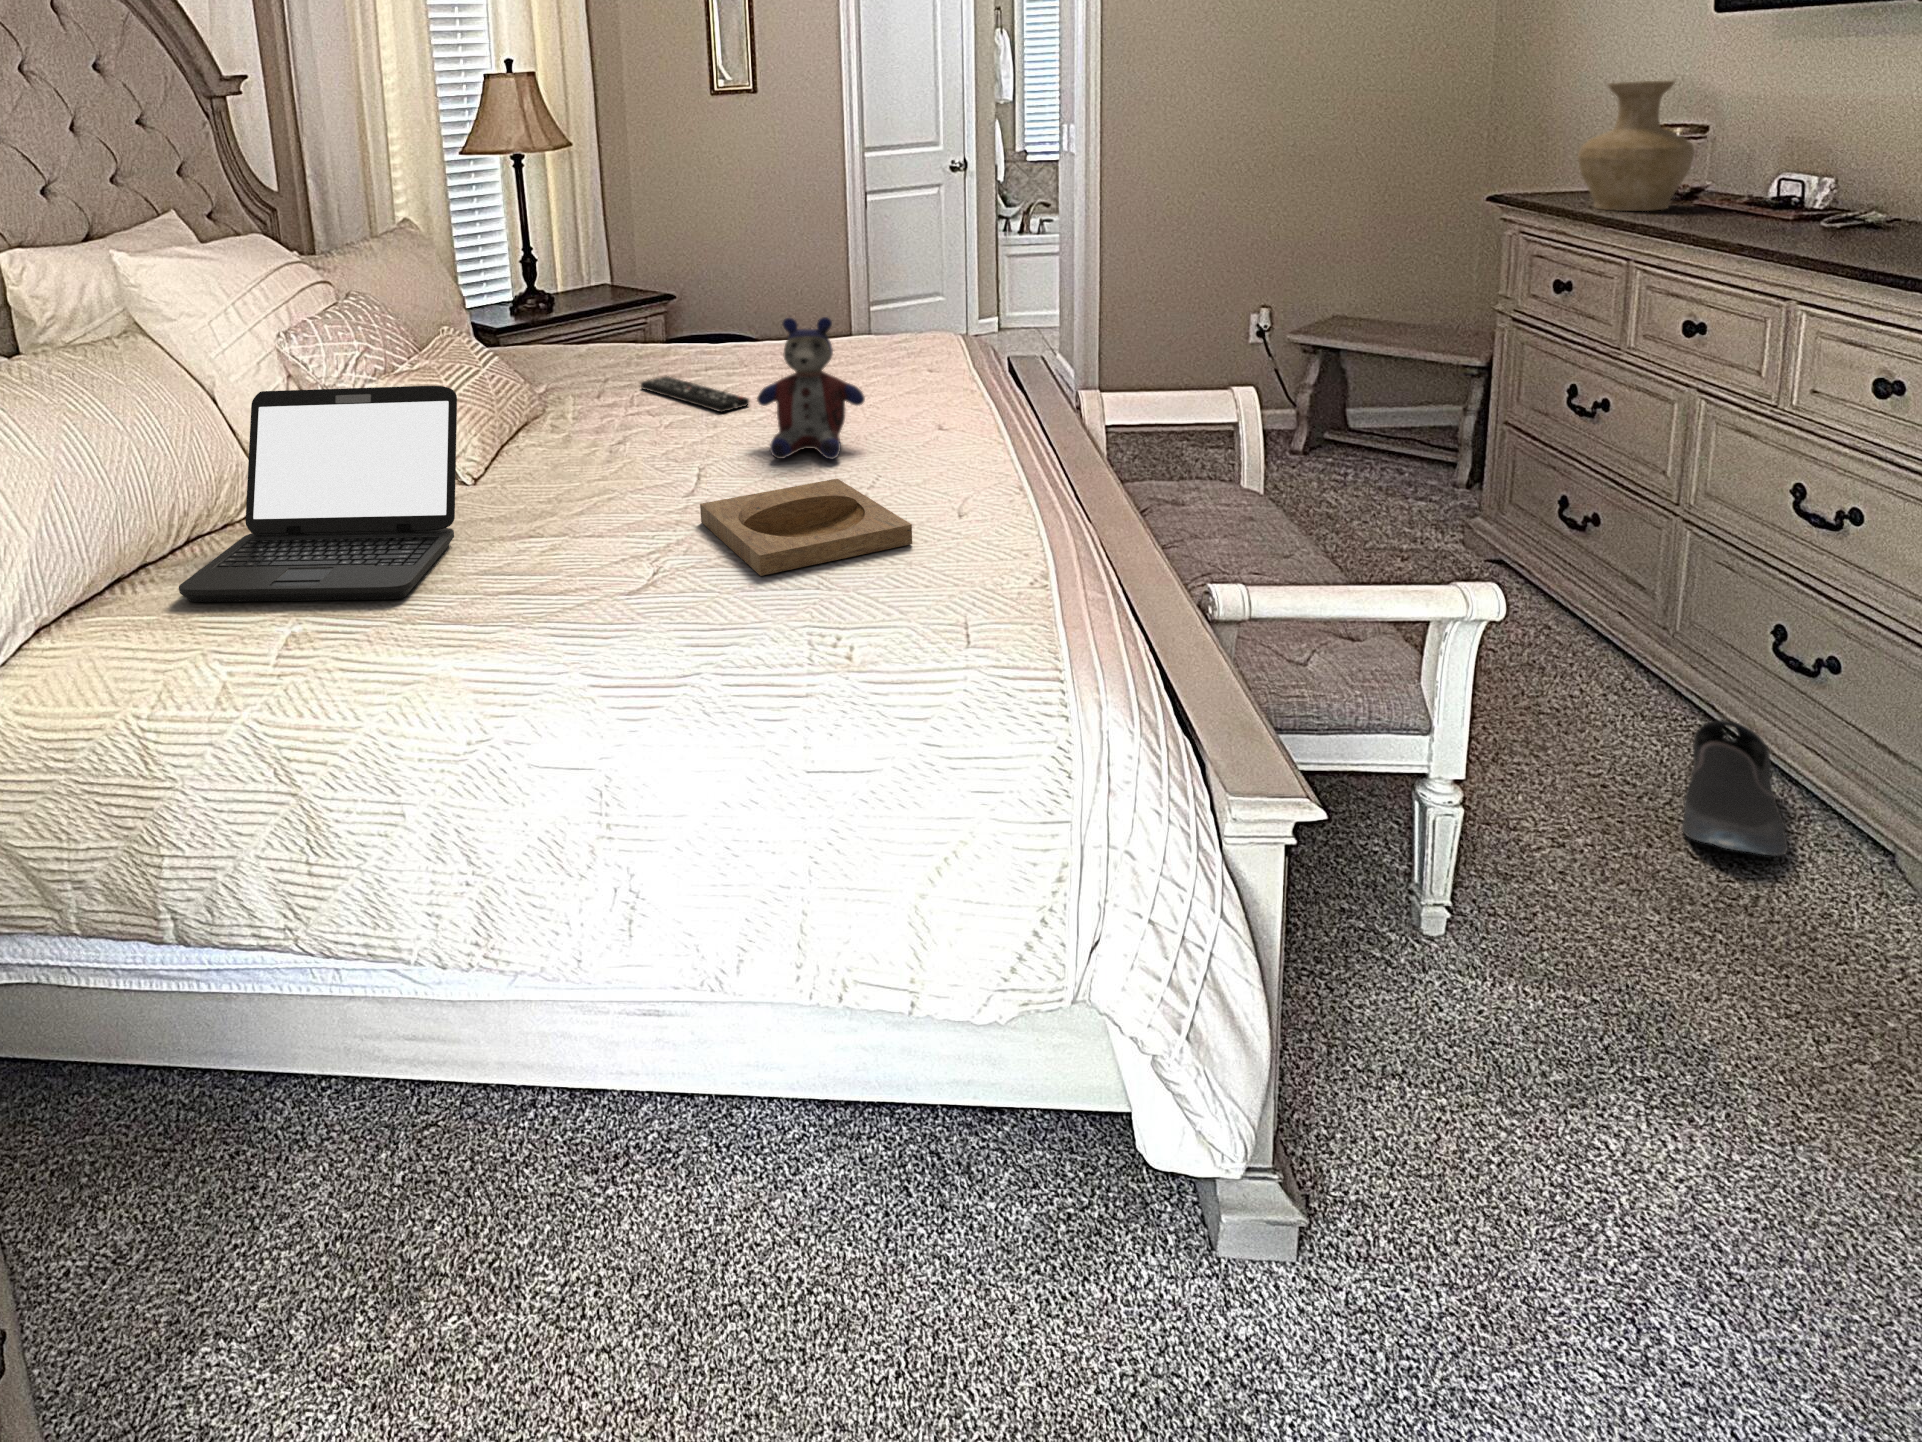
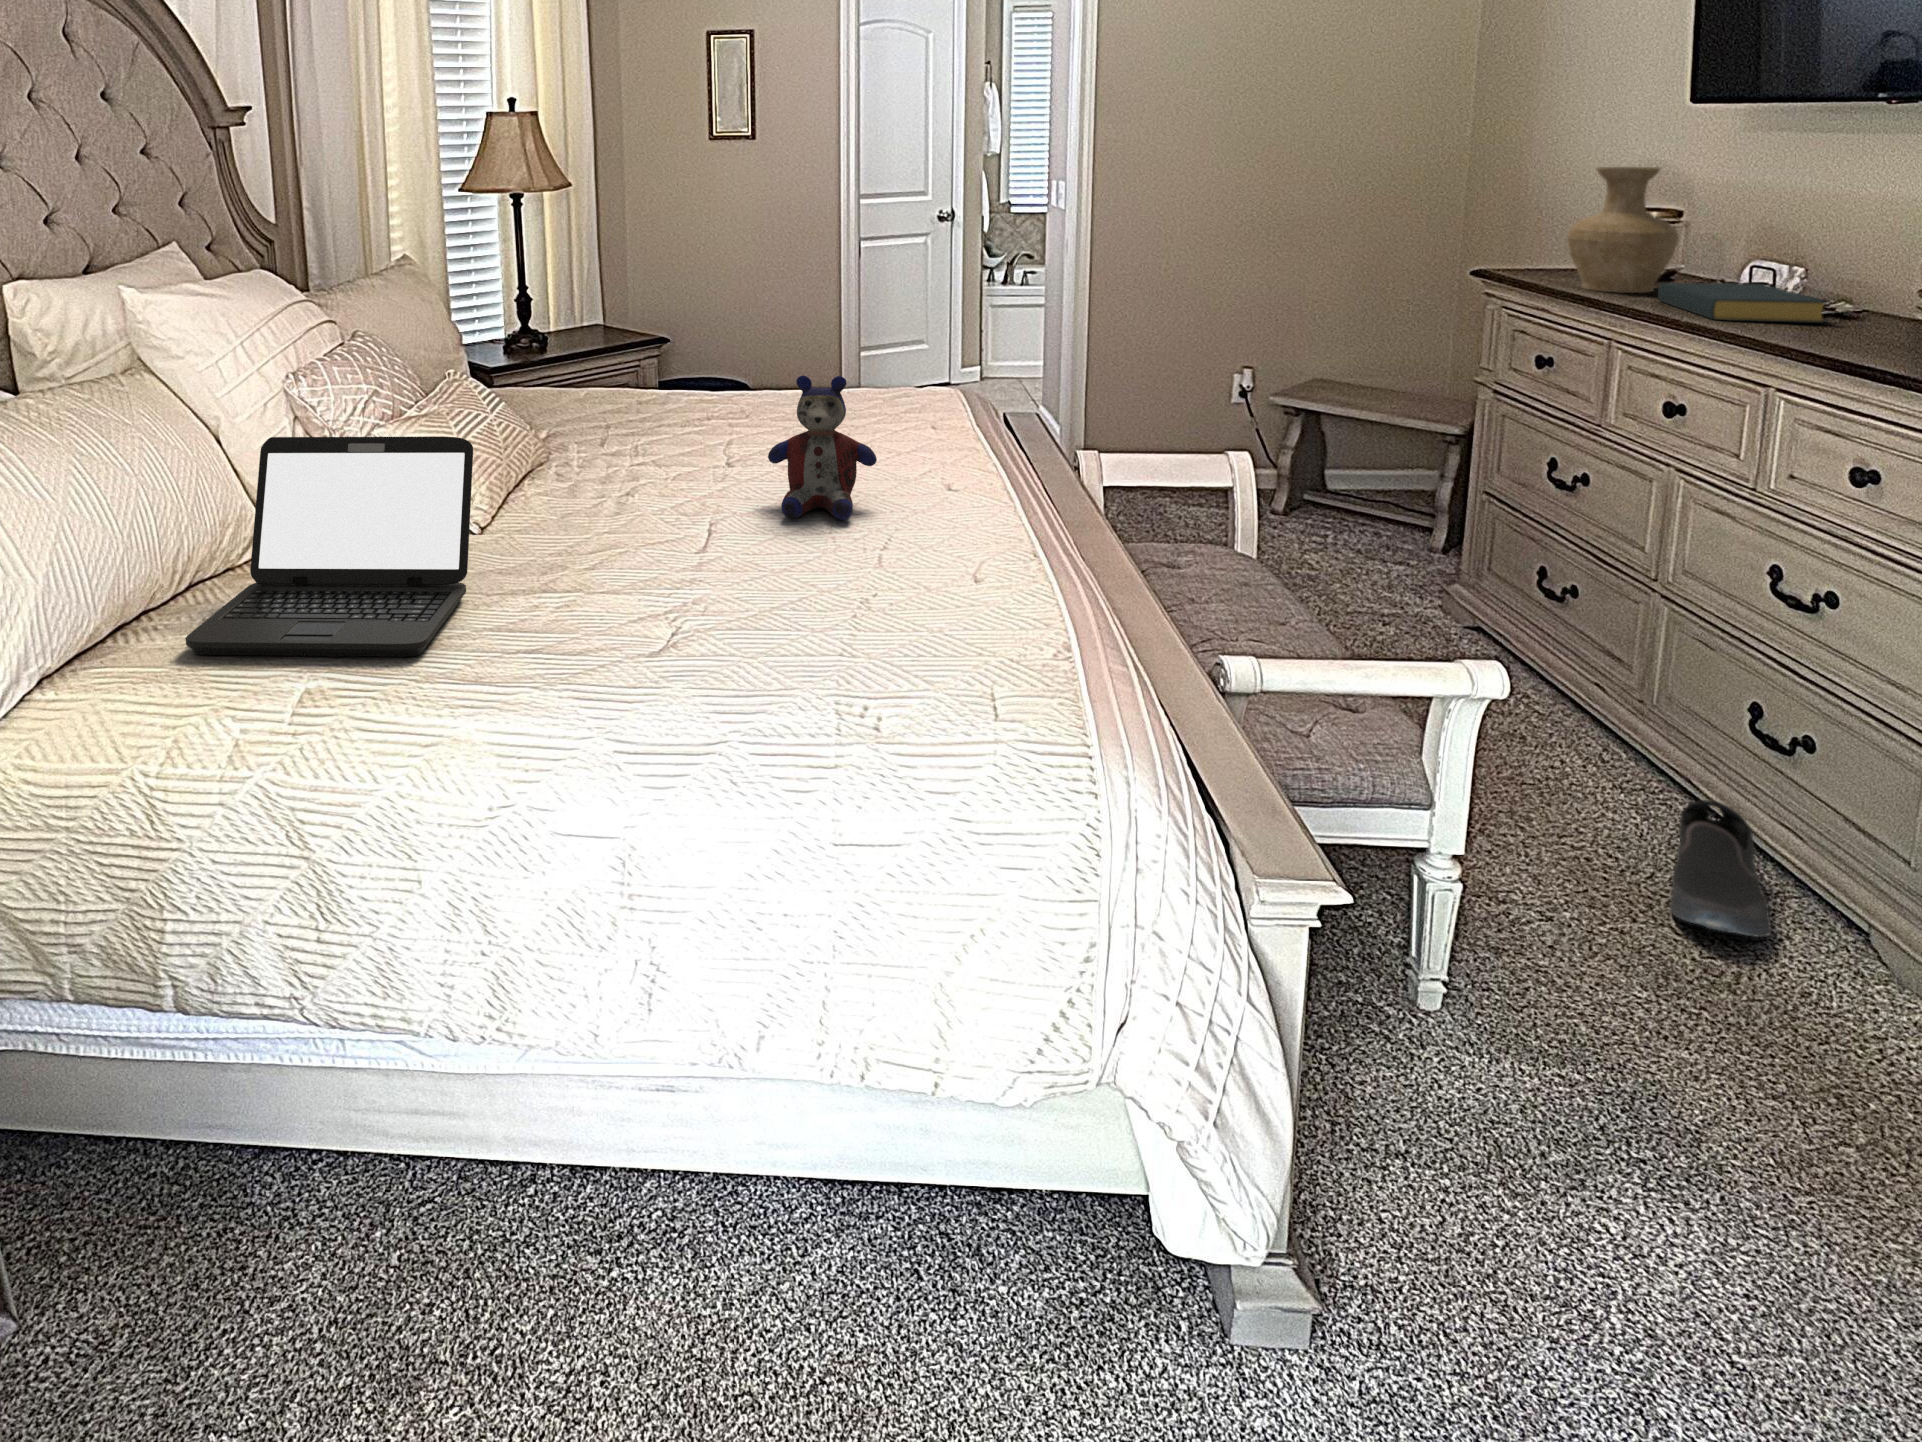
hardback book: none [1672,196,1852,233] -> present [1658,283,1827,323]
remote control: present [641,376,749,412] -> none [643,427,755,467]
tray: present [700,479,912,576] -> none [716,541,932,641]

